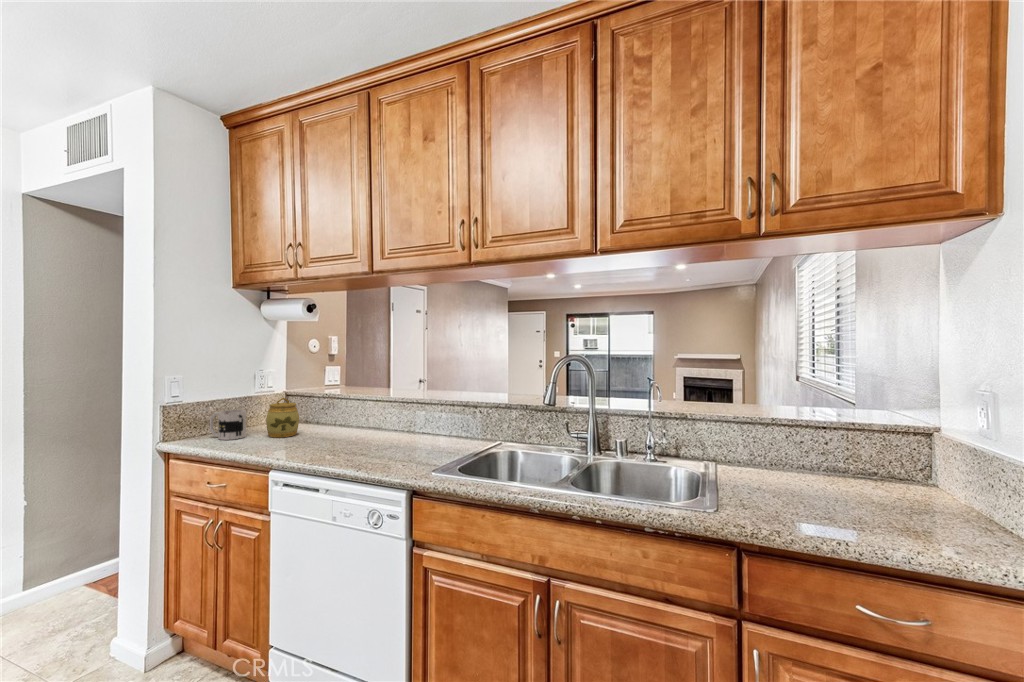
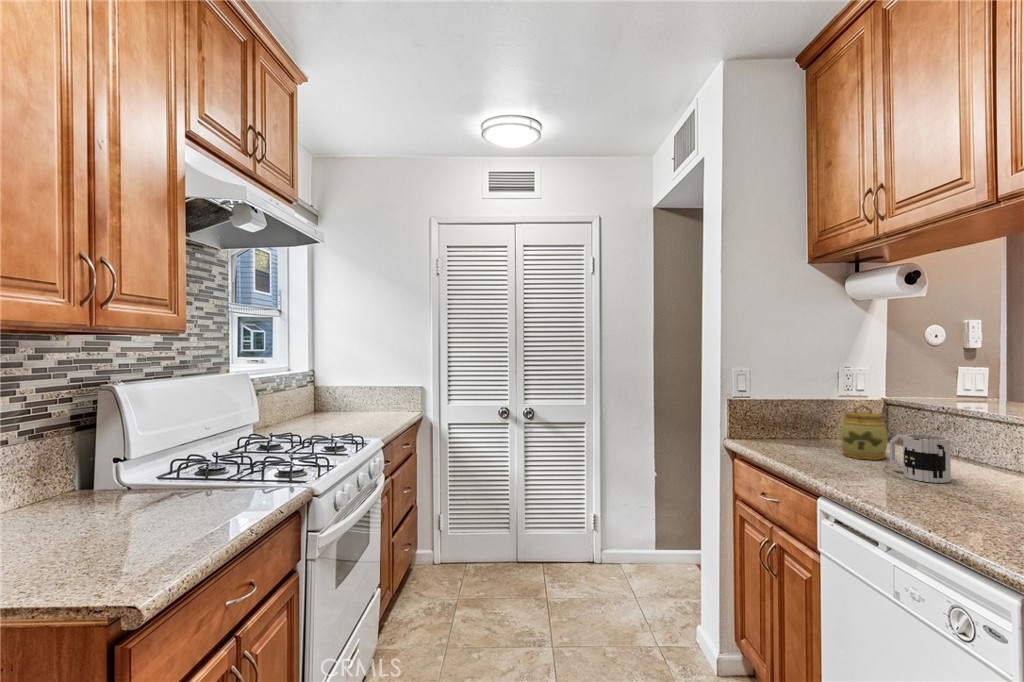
mug: present [210,410,246,440] -> present [890,434,951,483]

